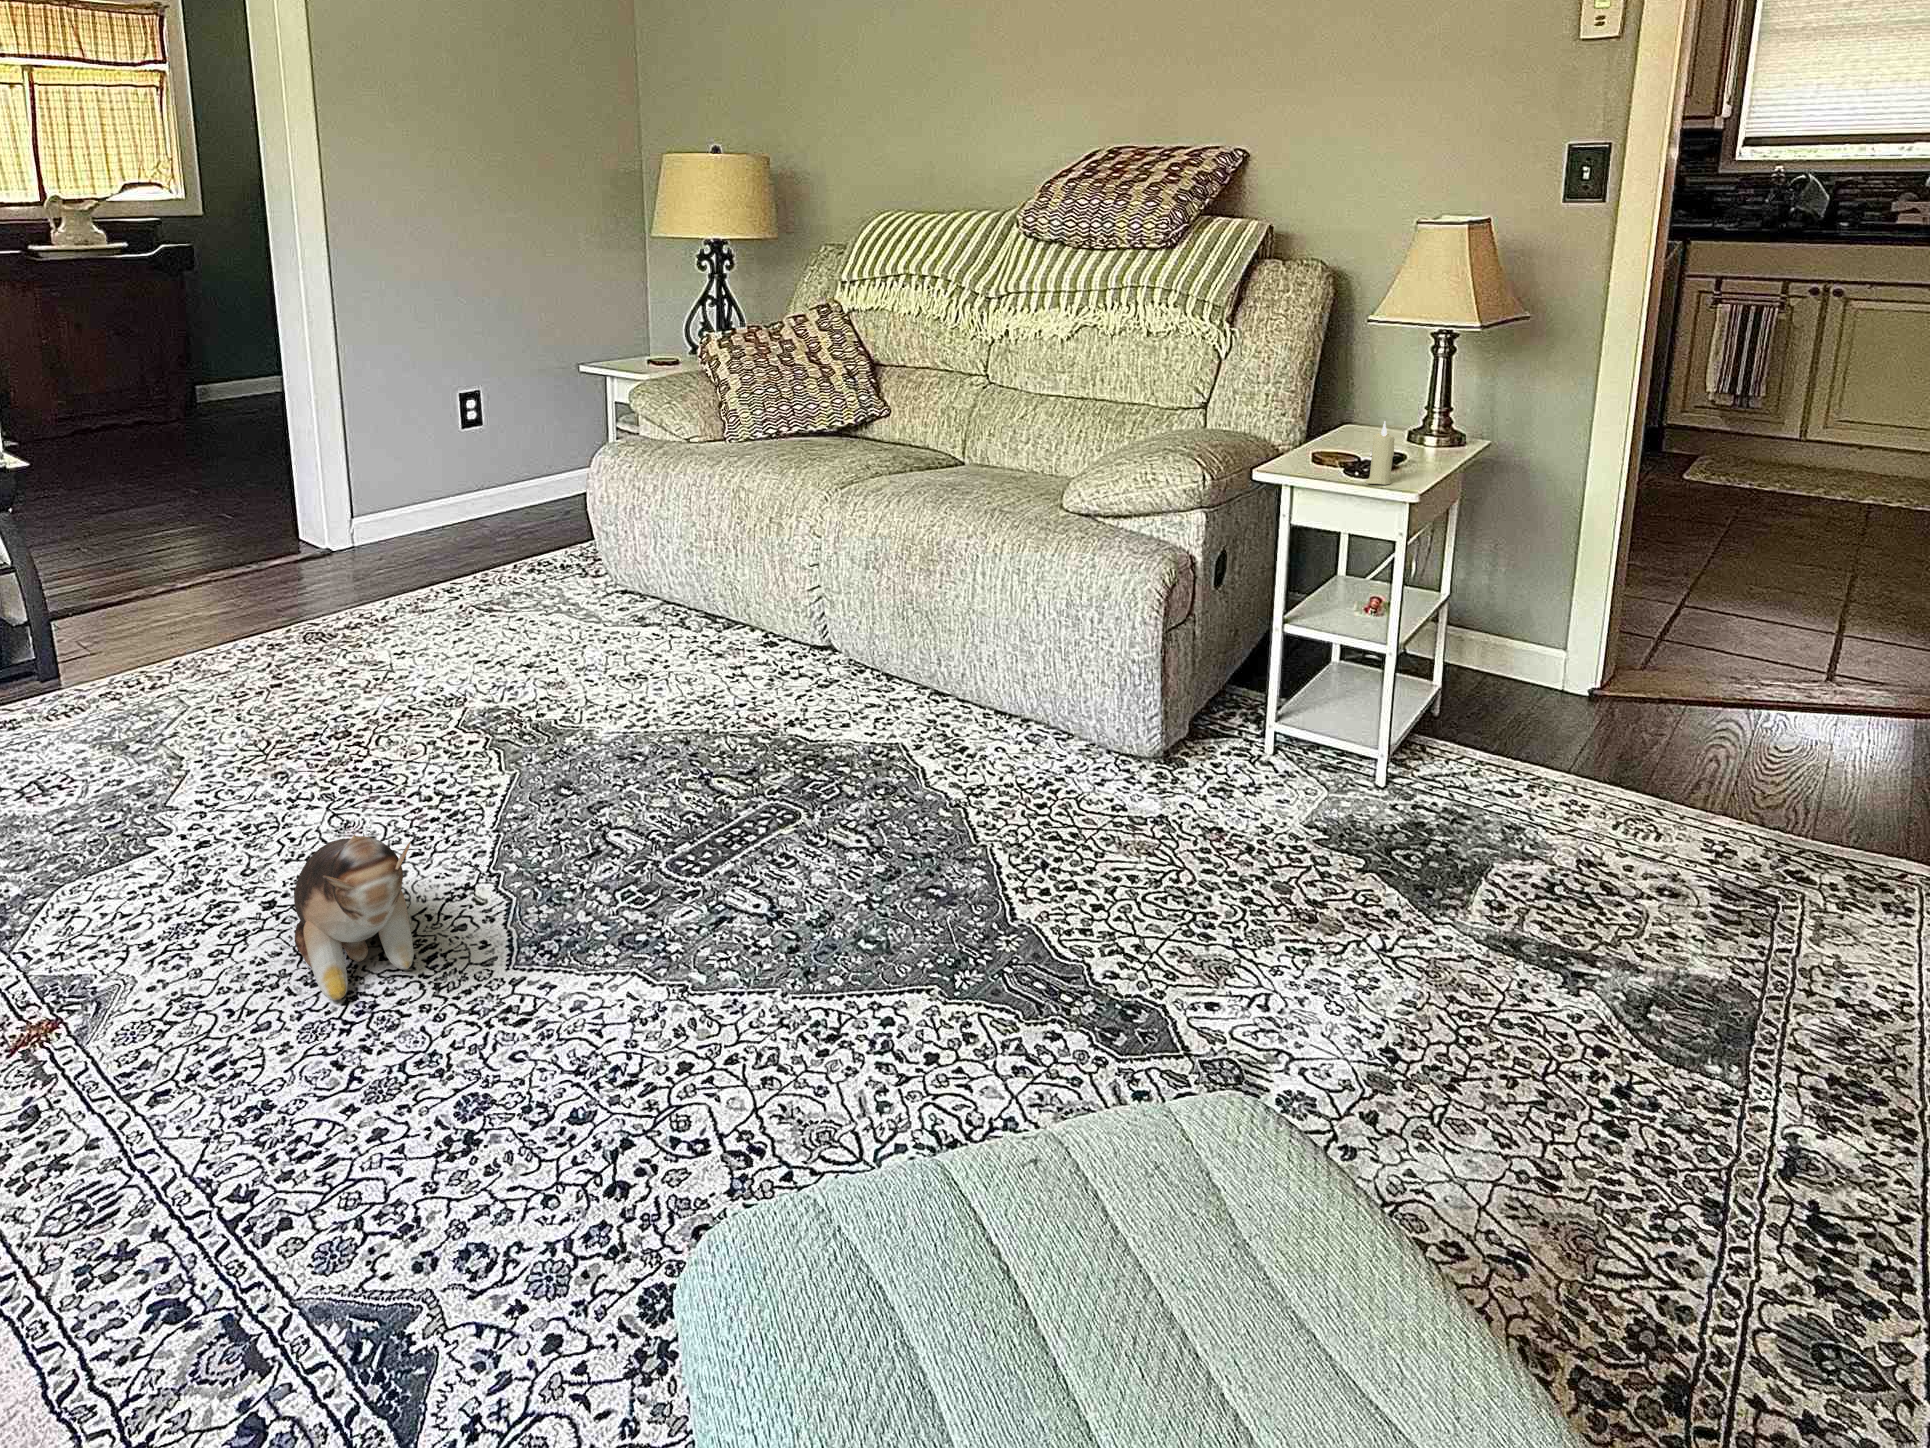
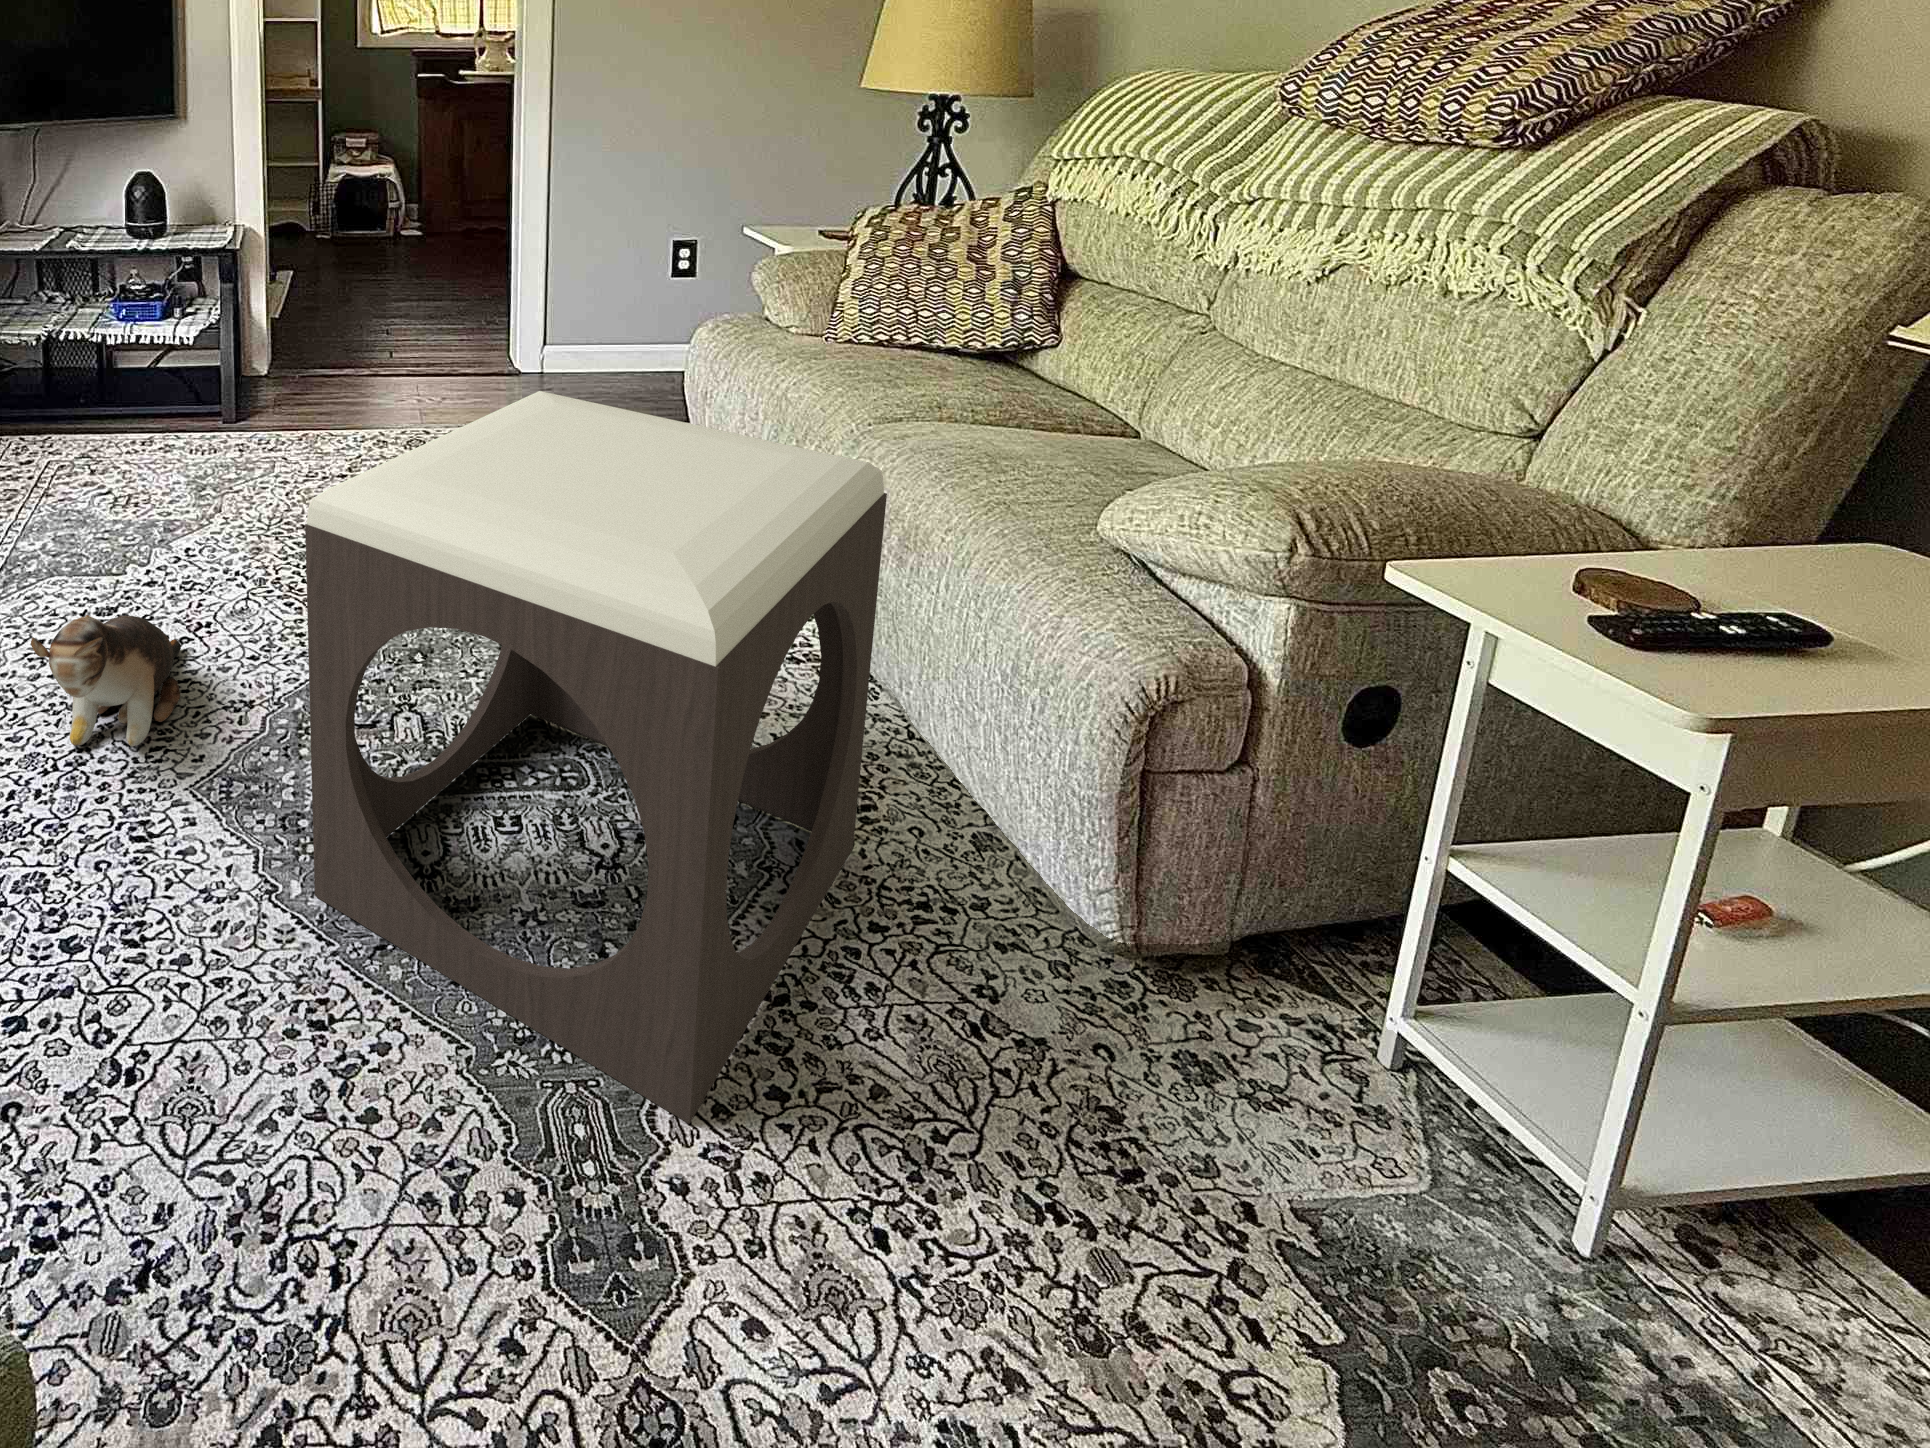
candle: present [1366,421,1395,485] -> none [1643,539,1746,672]
footstool: none [706,484,1104,975] -> present [305,391,887,1124]

